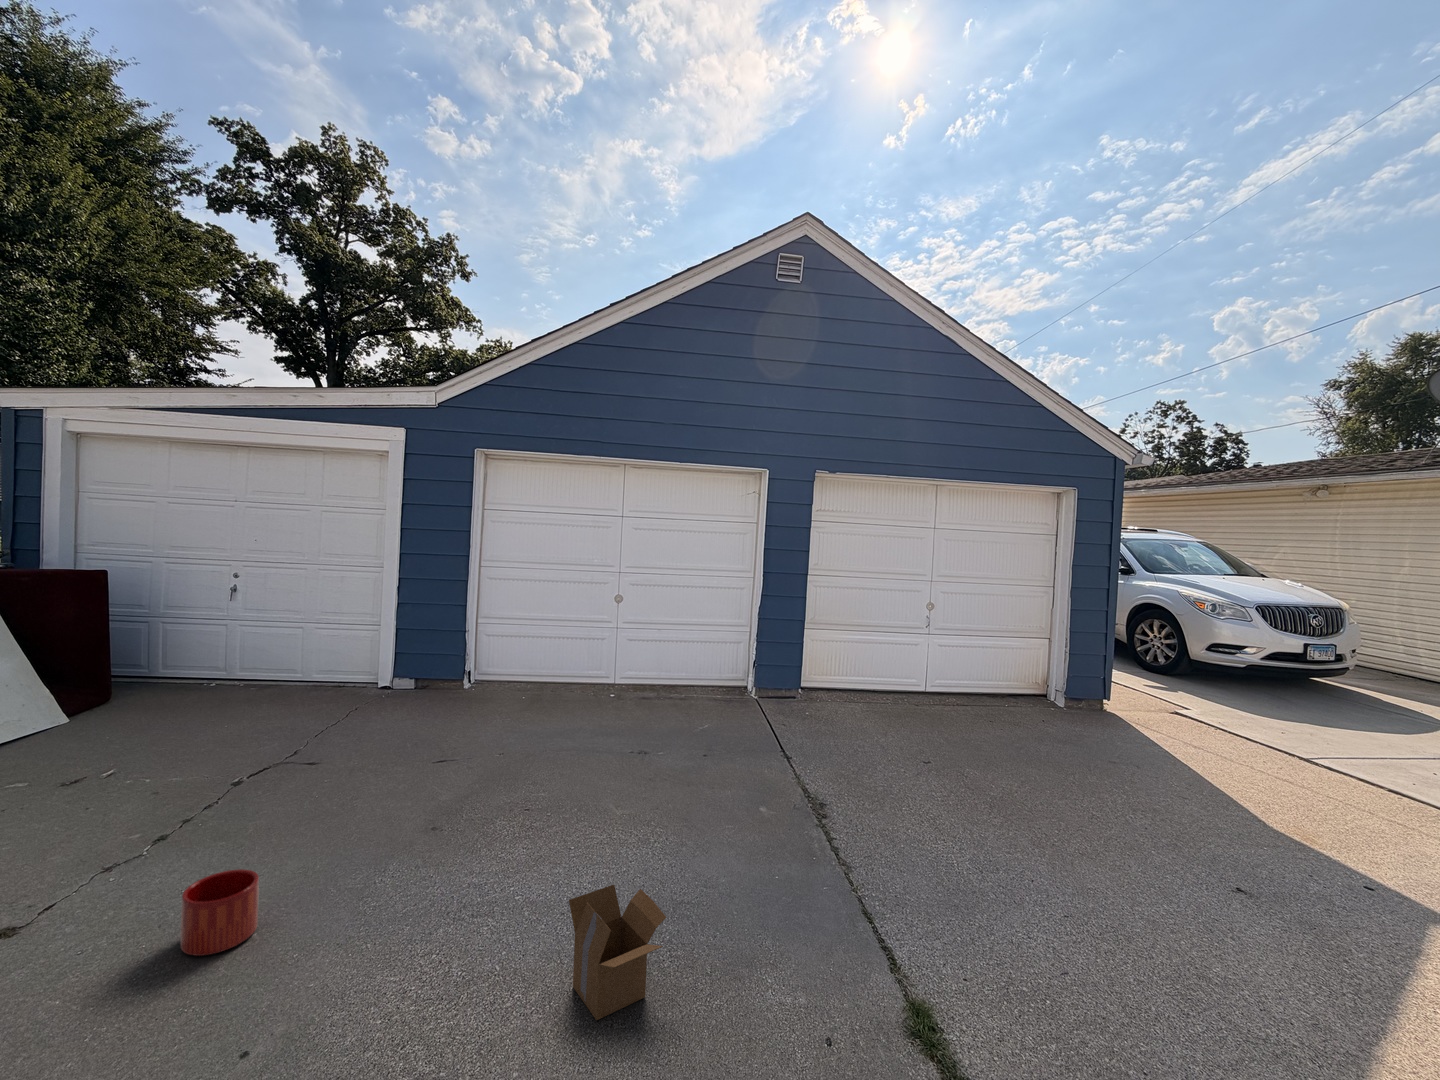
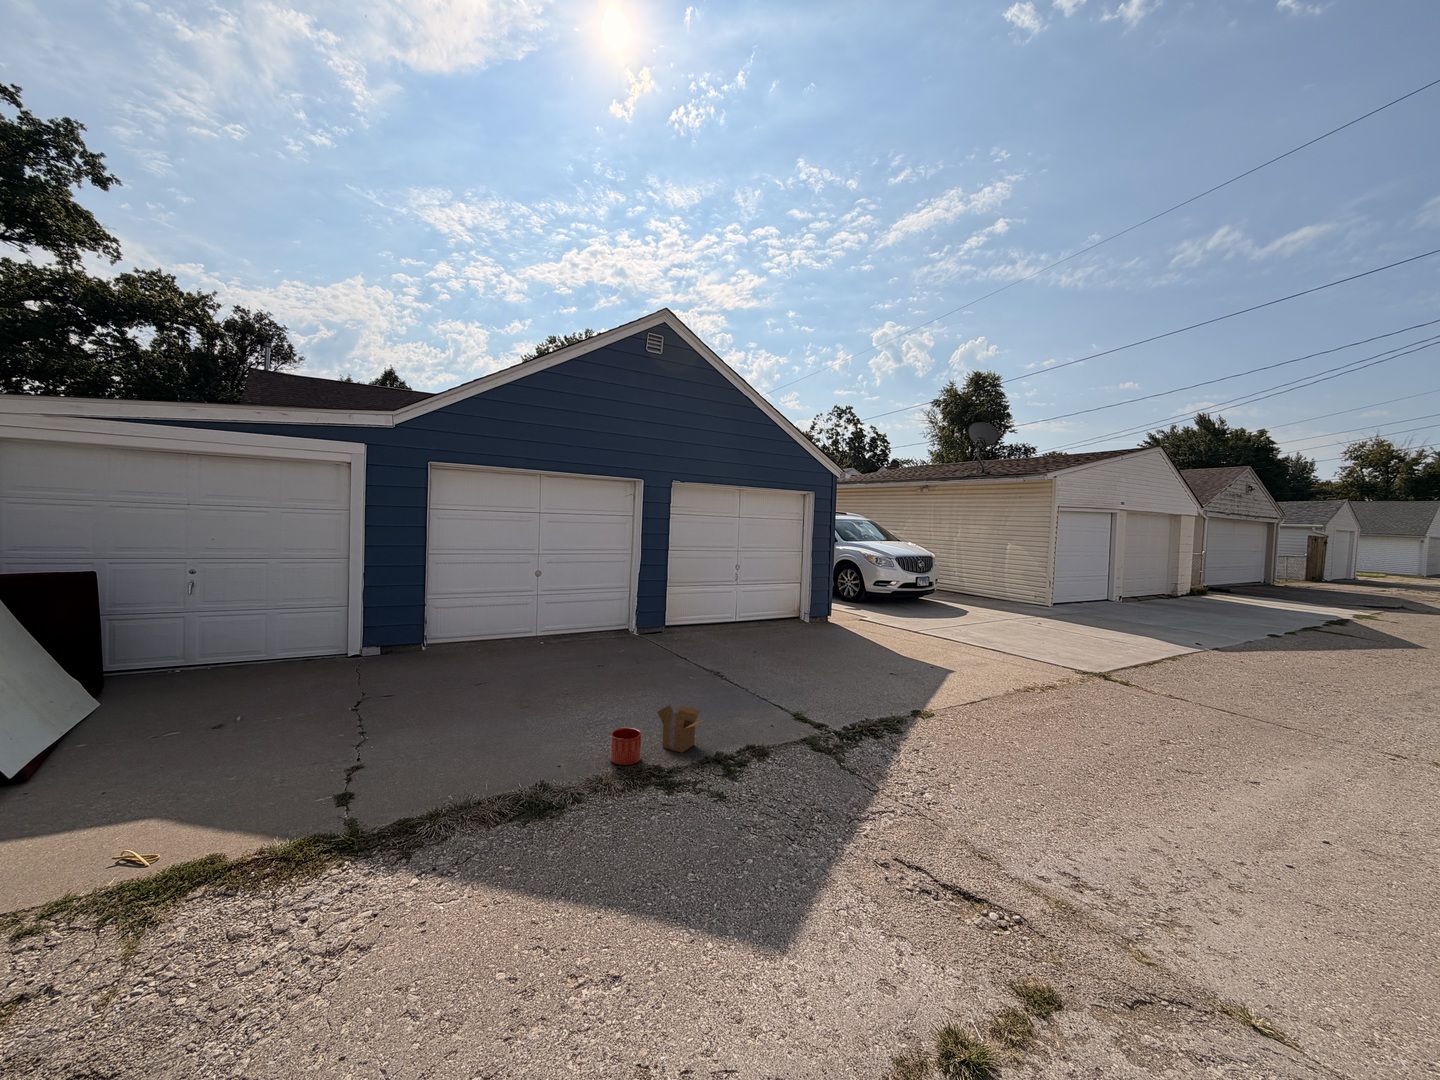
planter: present [180,869,259,956] -> present [610,728,642,765]

